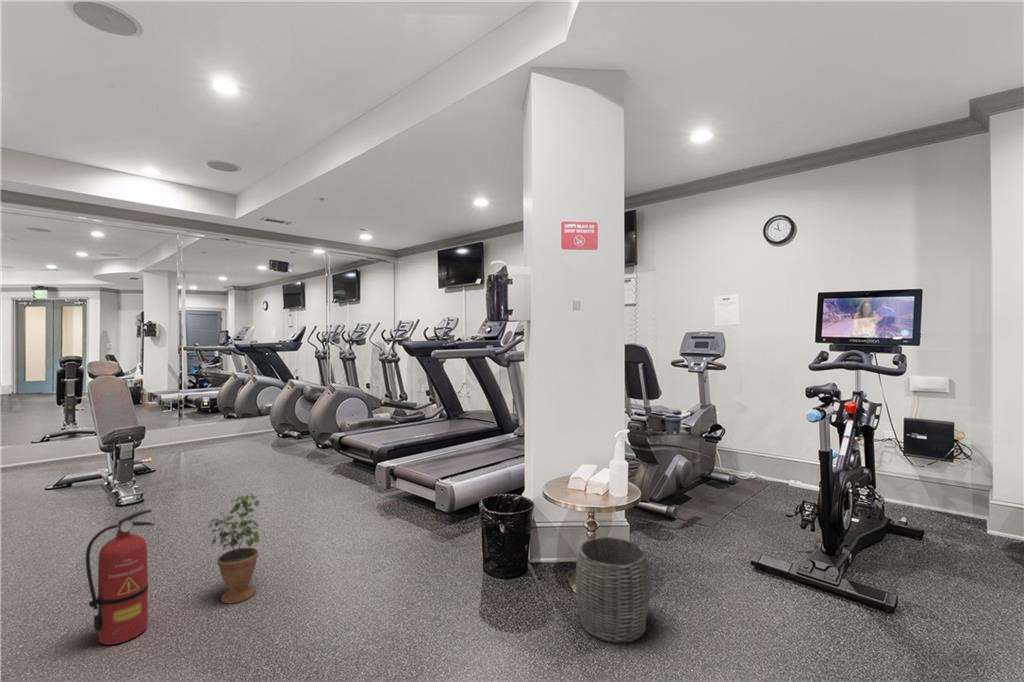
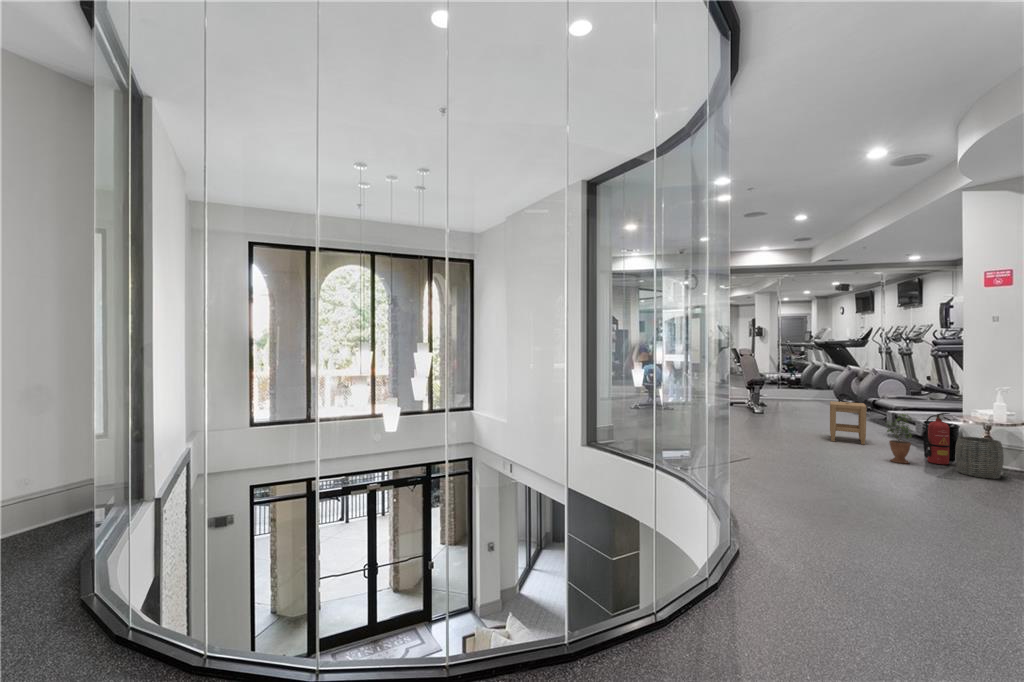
stool: none [297,476,377,594] -> present [830,401,866,444]
potted plant: present [209,495,260,603] -> present [885,414,912,463]
fire extinguisher: present [86,510,155,644] -> present [926,413,951,464]

